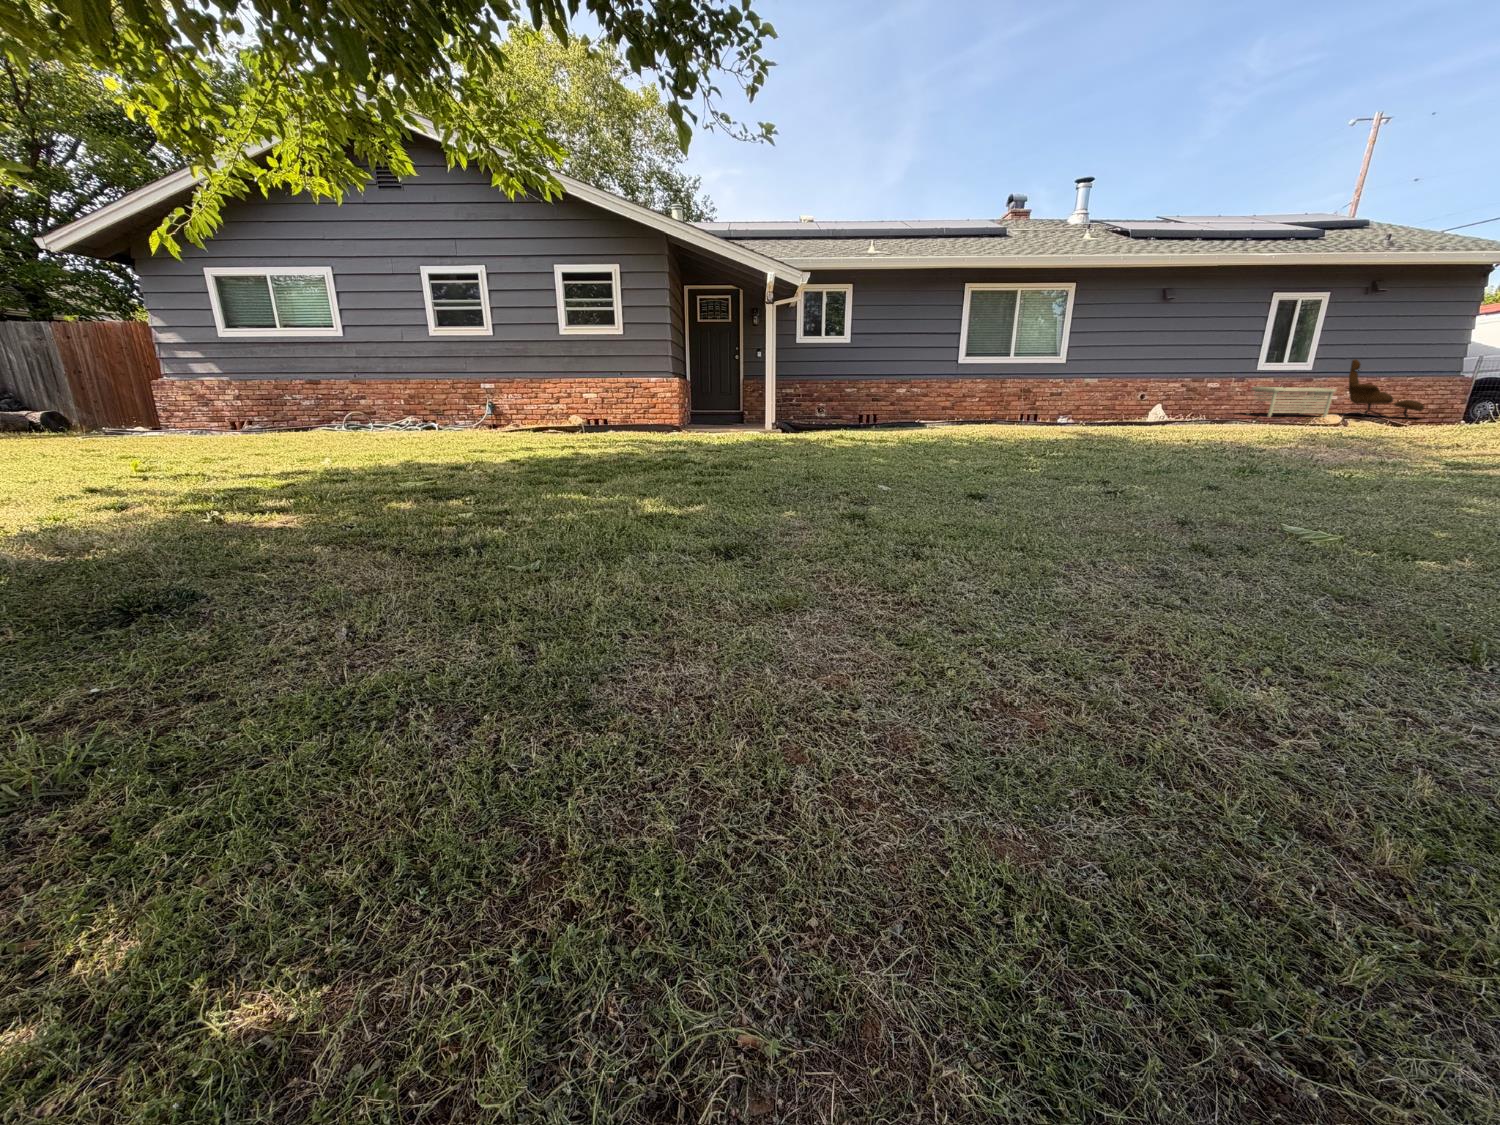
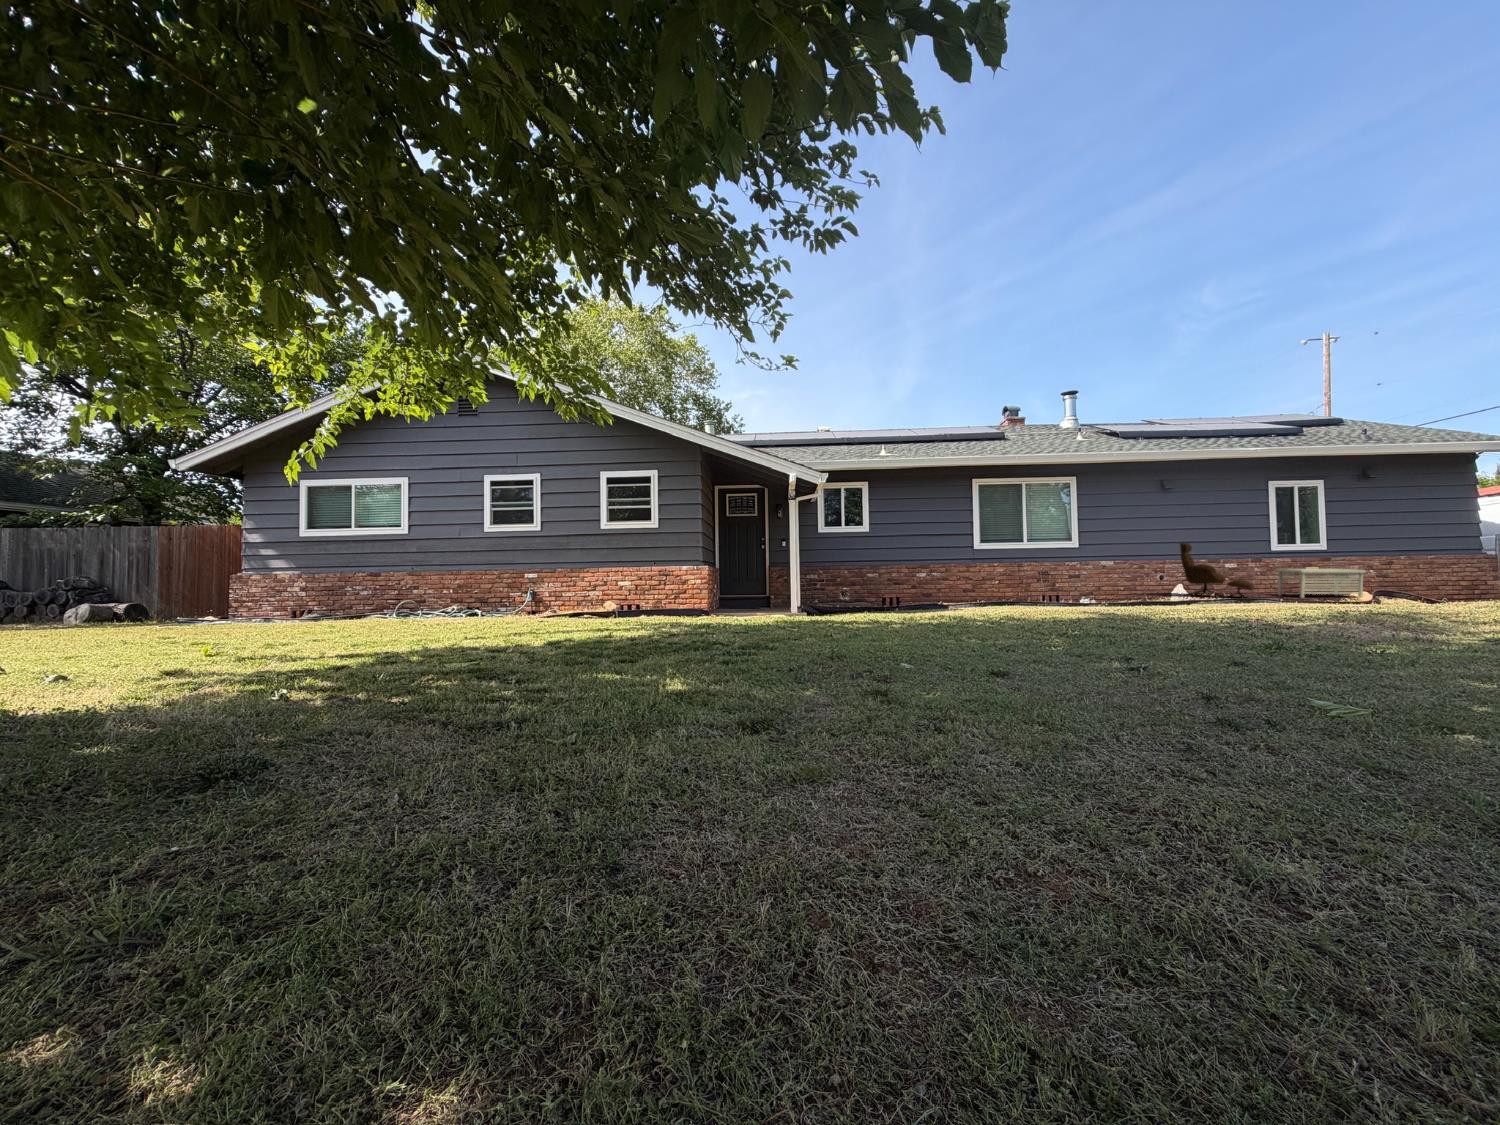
lounge chair: present [1349,359,1424,419] -> present [1180,542,1254,598]

